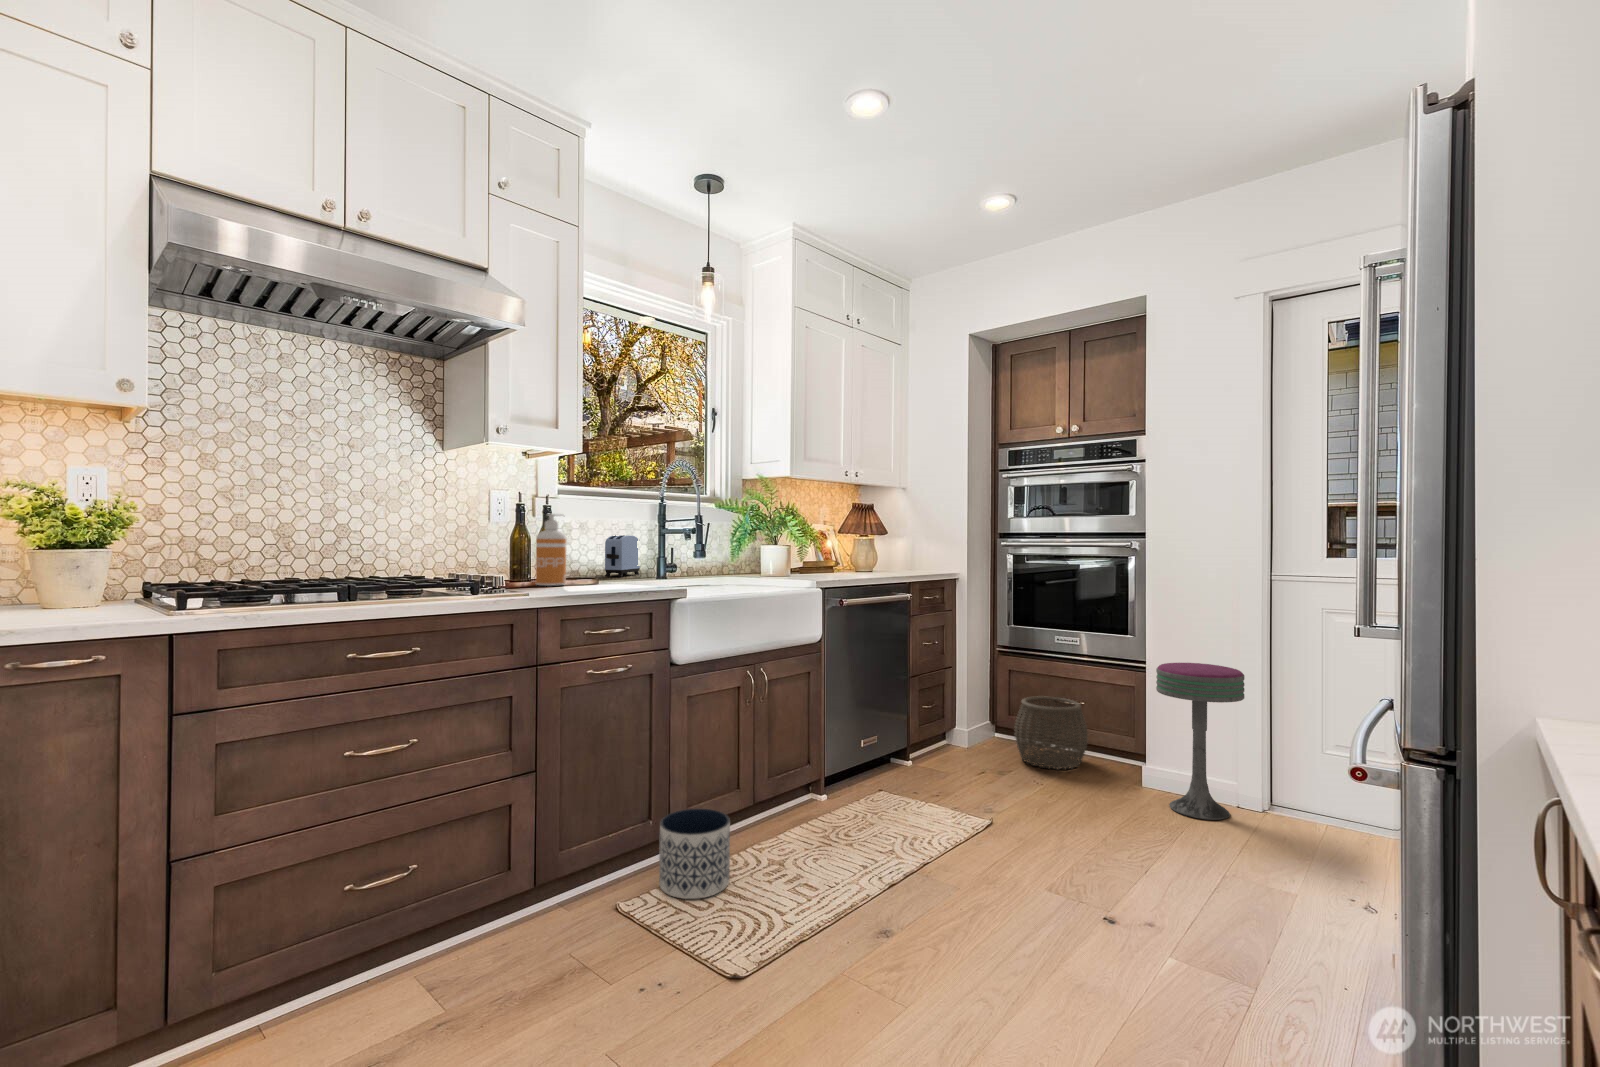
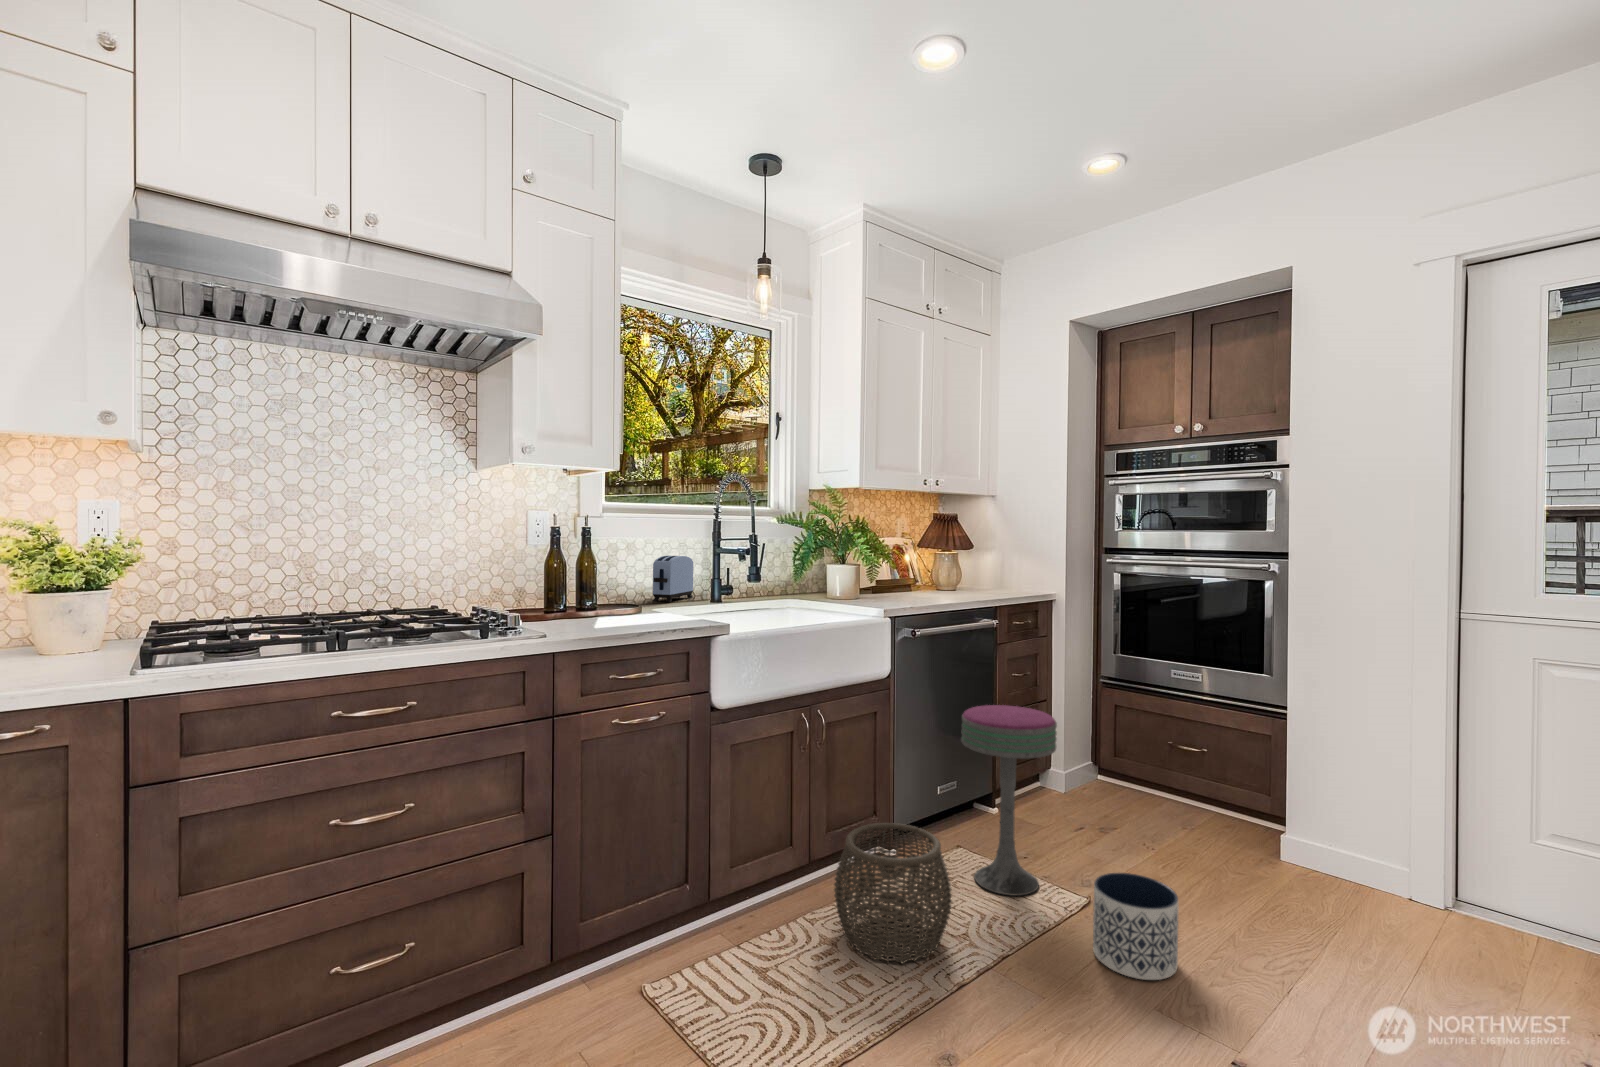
soap dispenser: present [536,514,566,586] -> none [568,539,601,619]
bar stool: present [1156,663,1244,820] -> present [961,705,1057,896]
woven basket: present [1015,696,1088,769] -> present [834,823,952,963]
planter: present [659,809,730,899] -> present [1093,873,1179,980]

